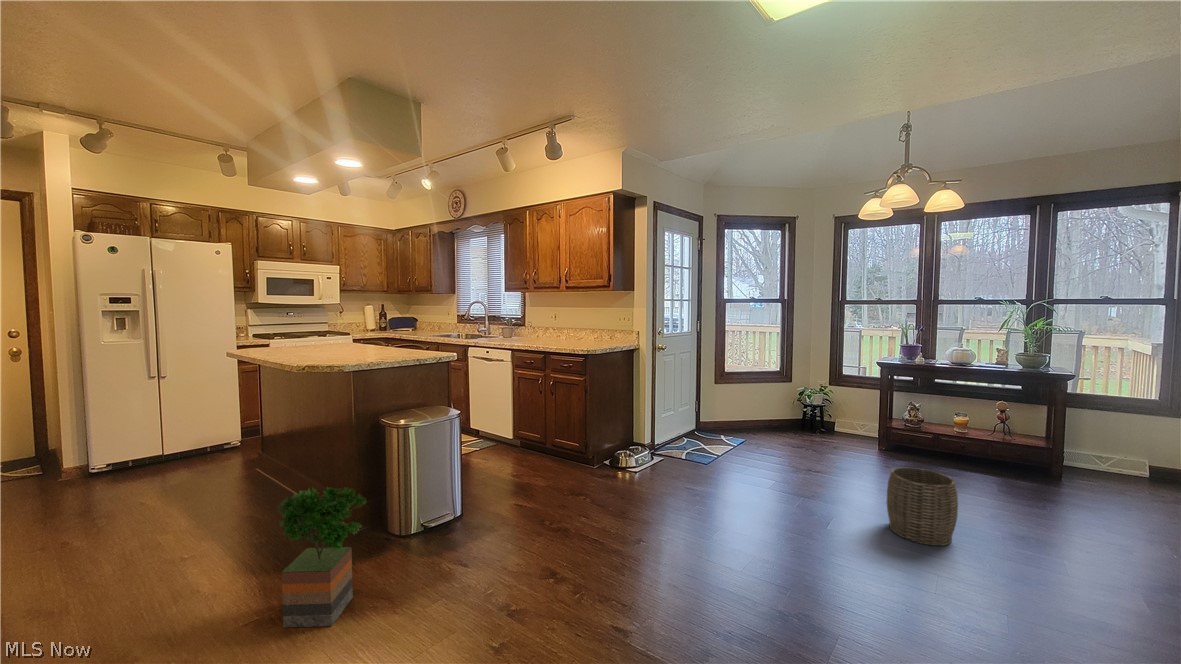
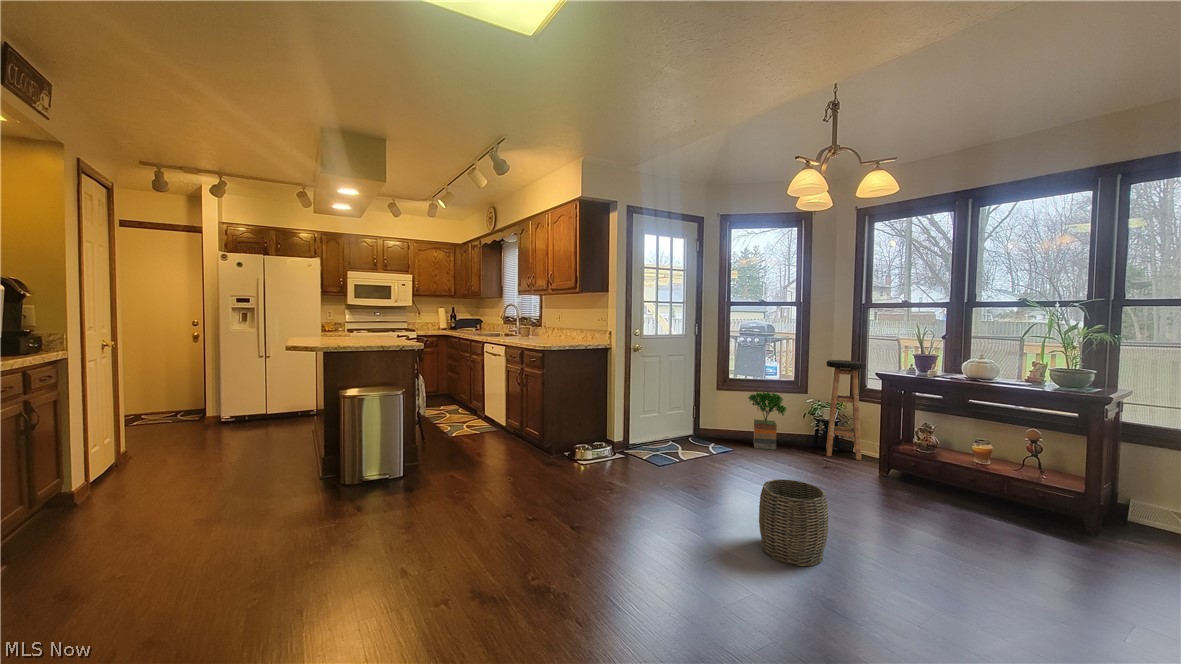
bar stool: none [813,351,852,439] -> present [826,360,866,460]
potted tree: present [279,487,366,627] -> present [749,392,786,450]

